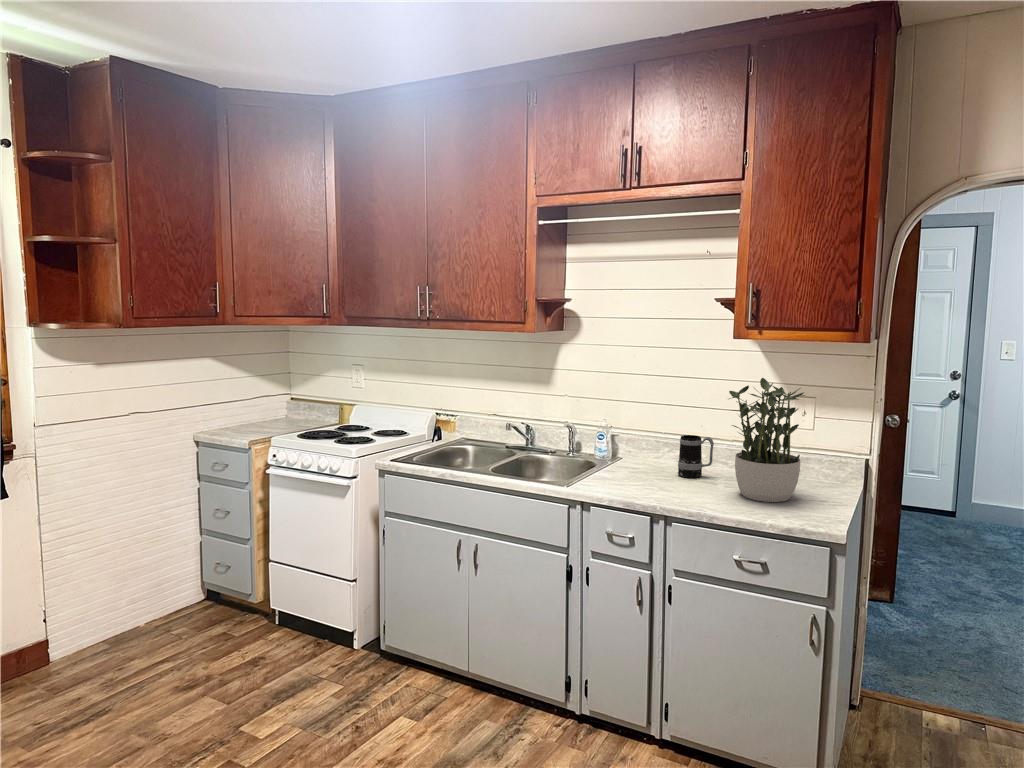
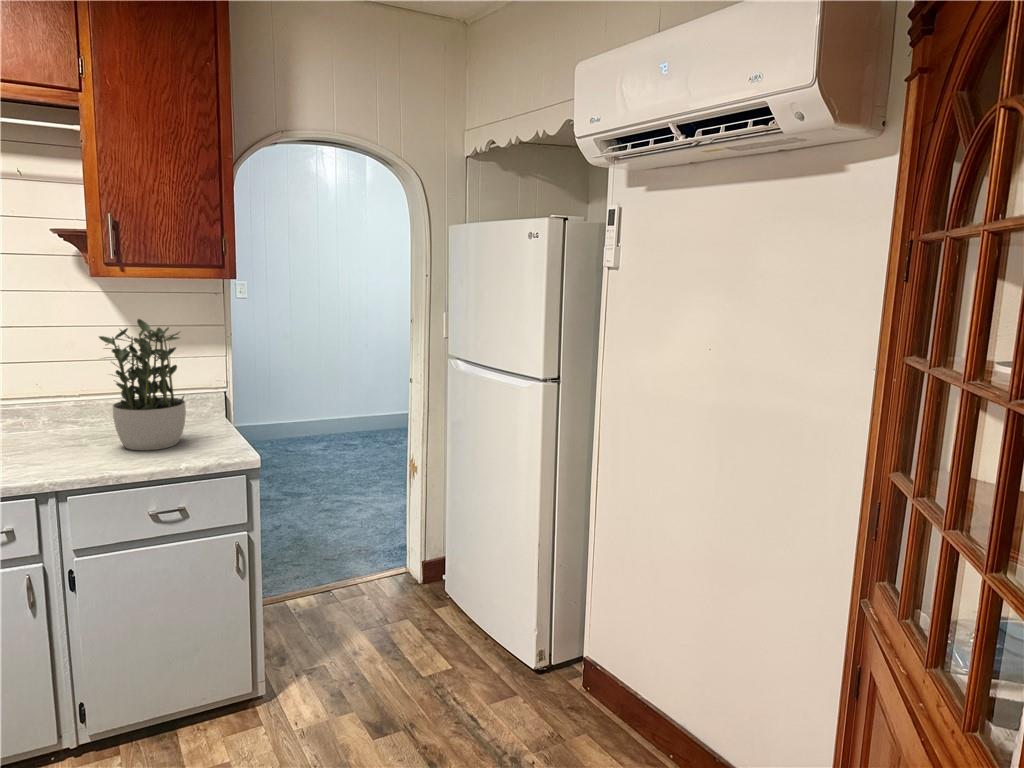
mug: present [678,435,714,478] -> none [21,394,68,447]

